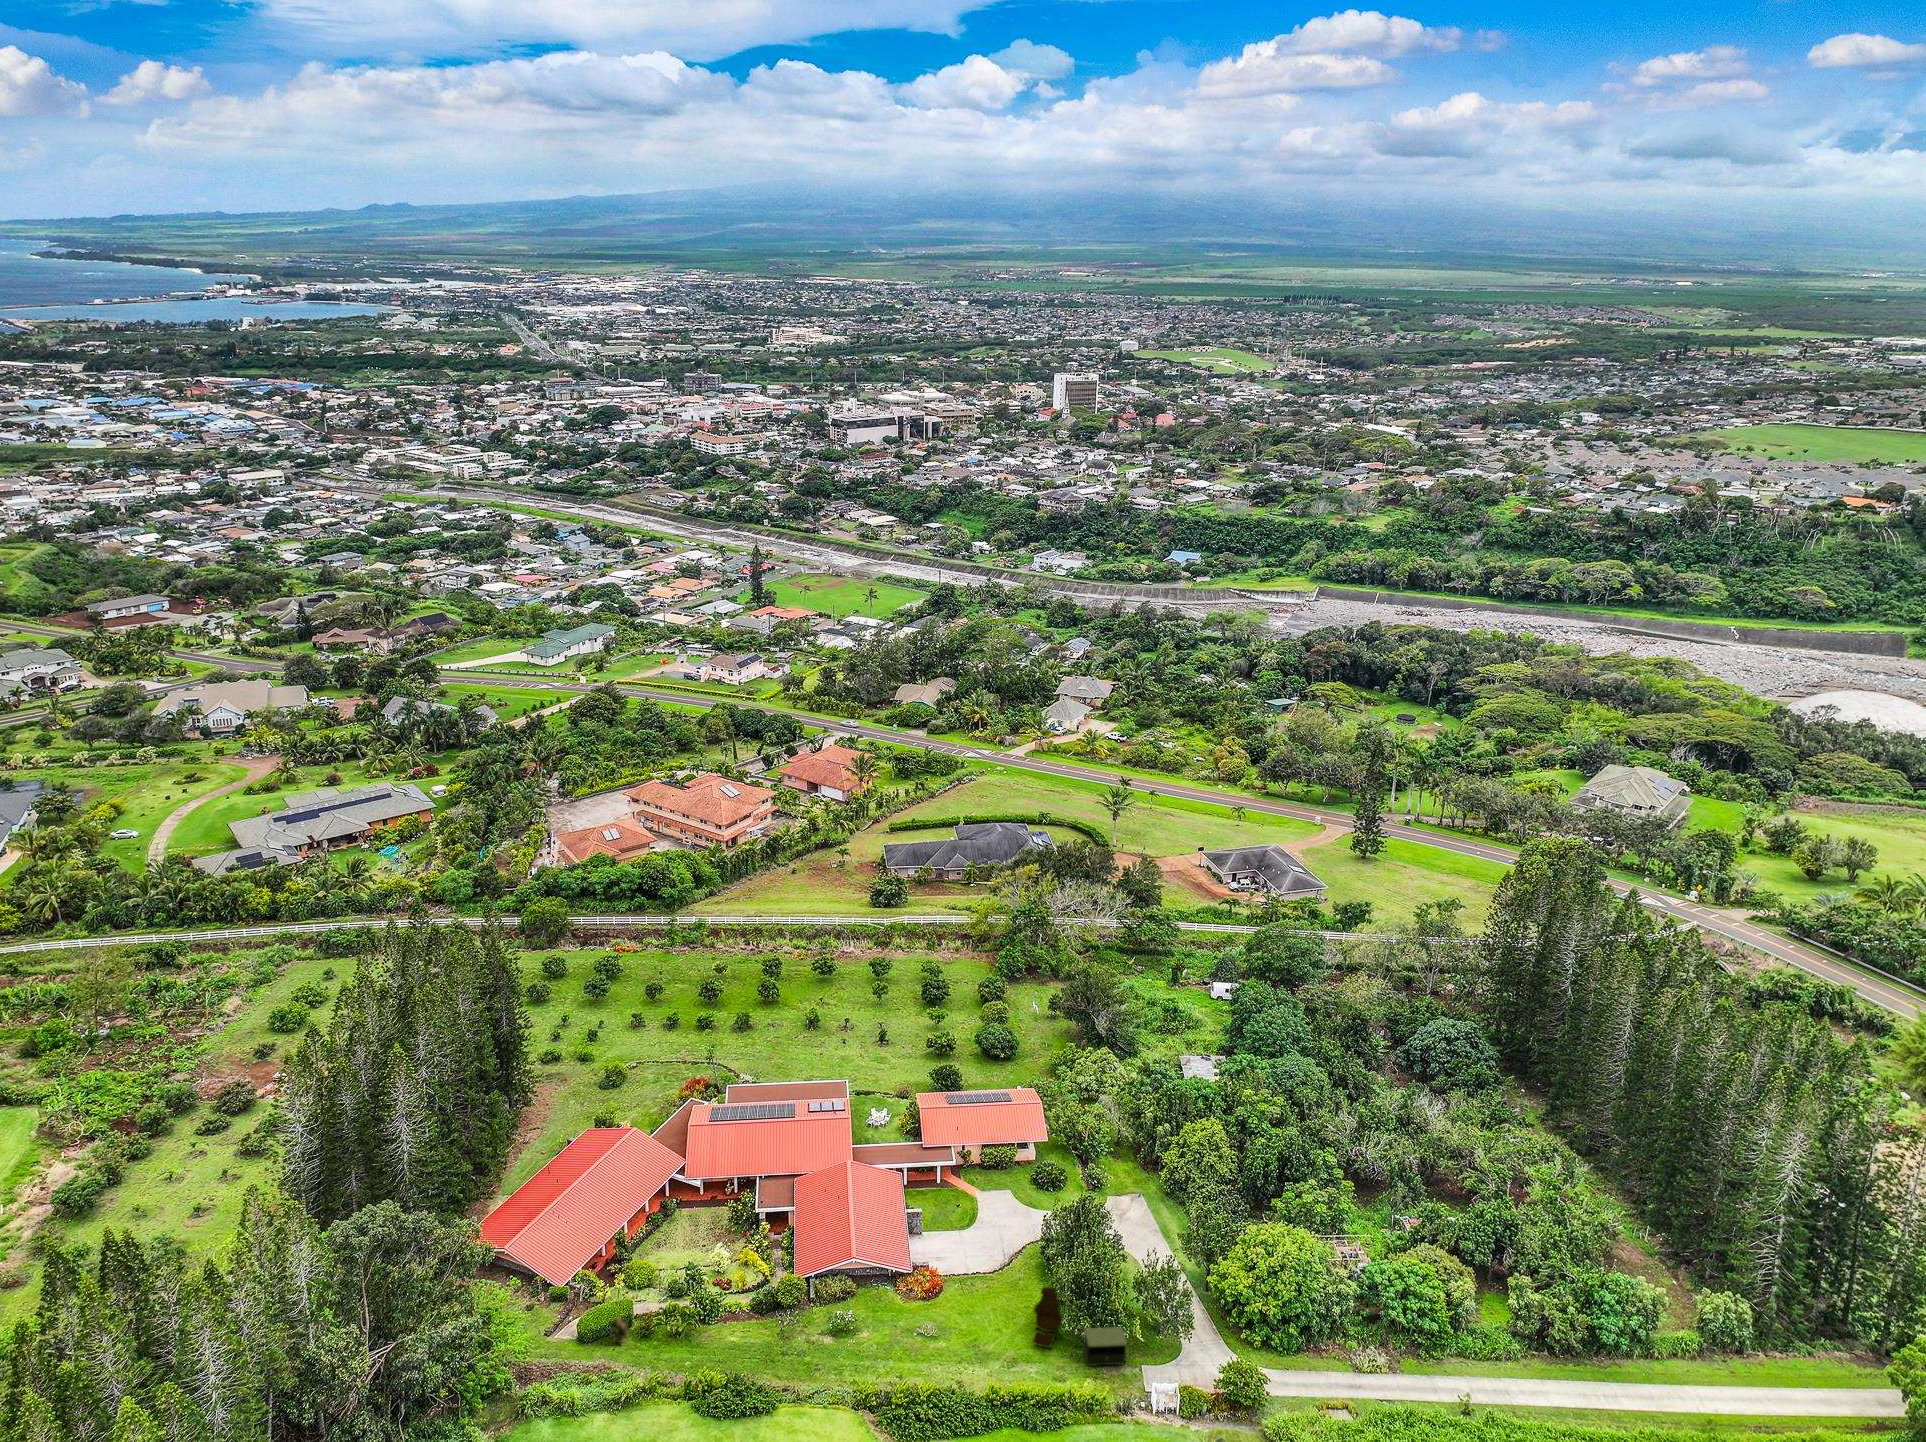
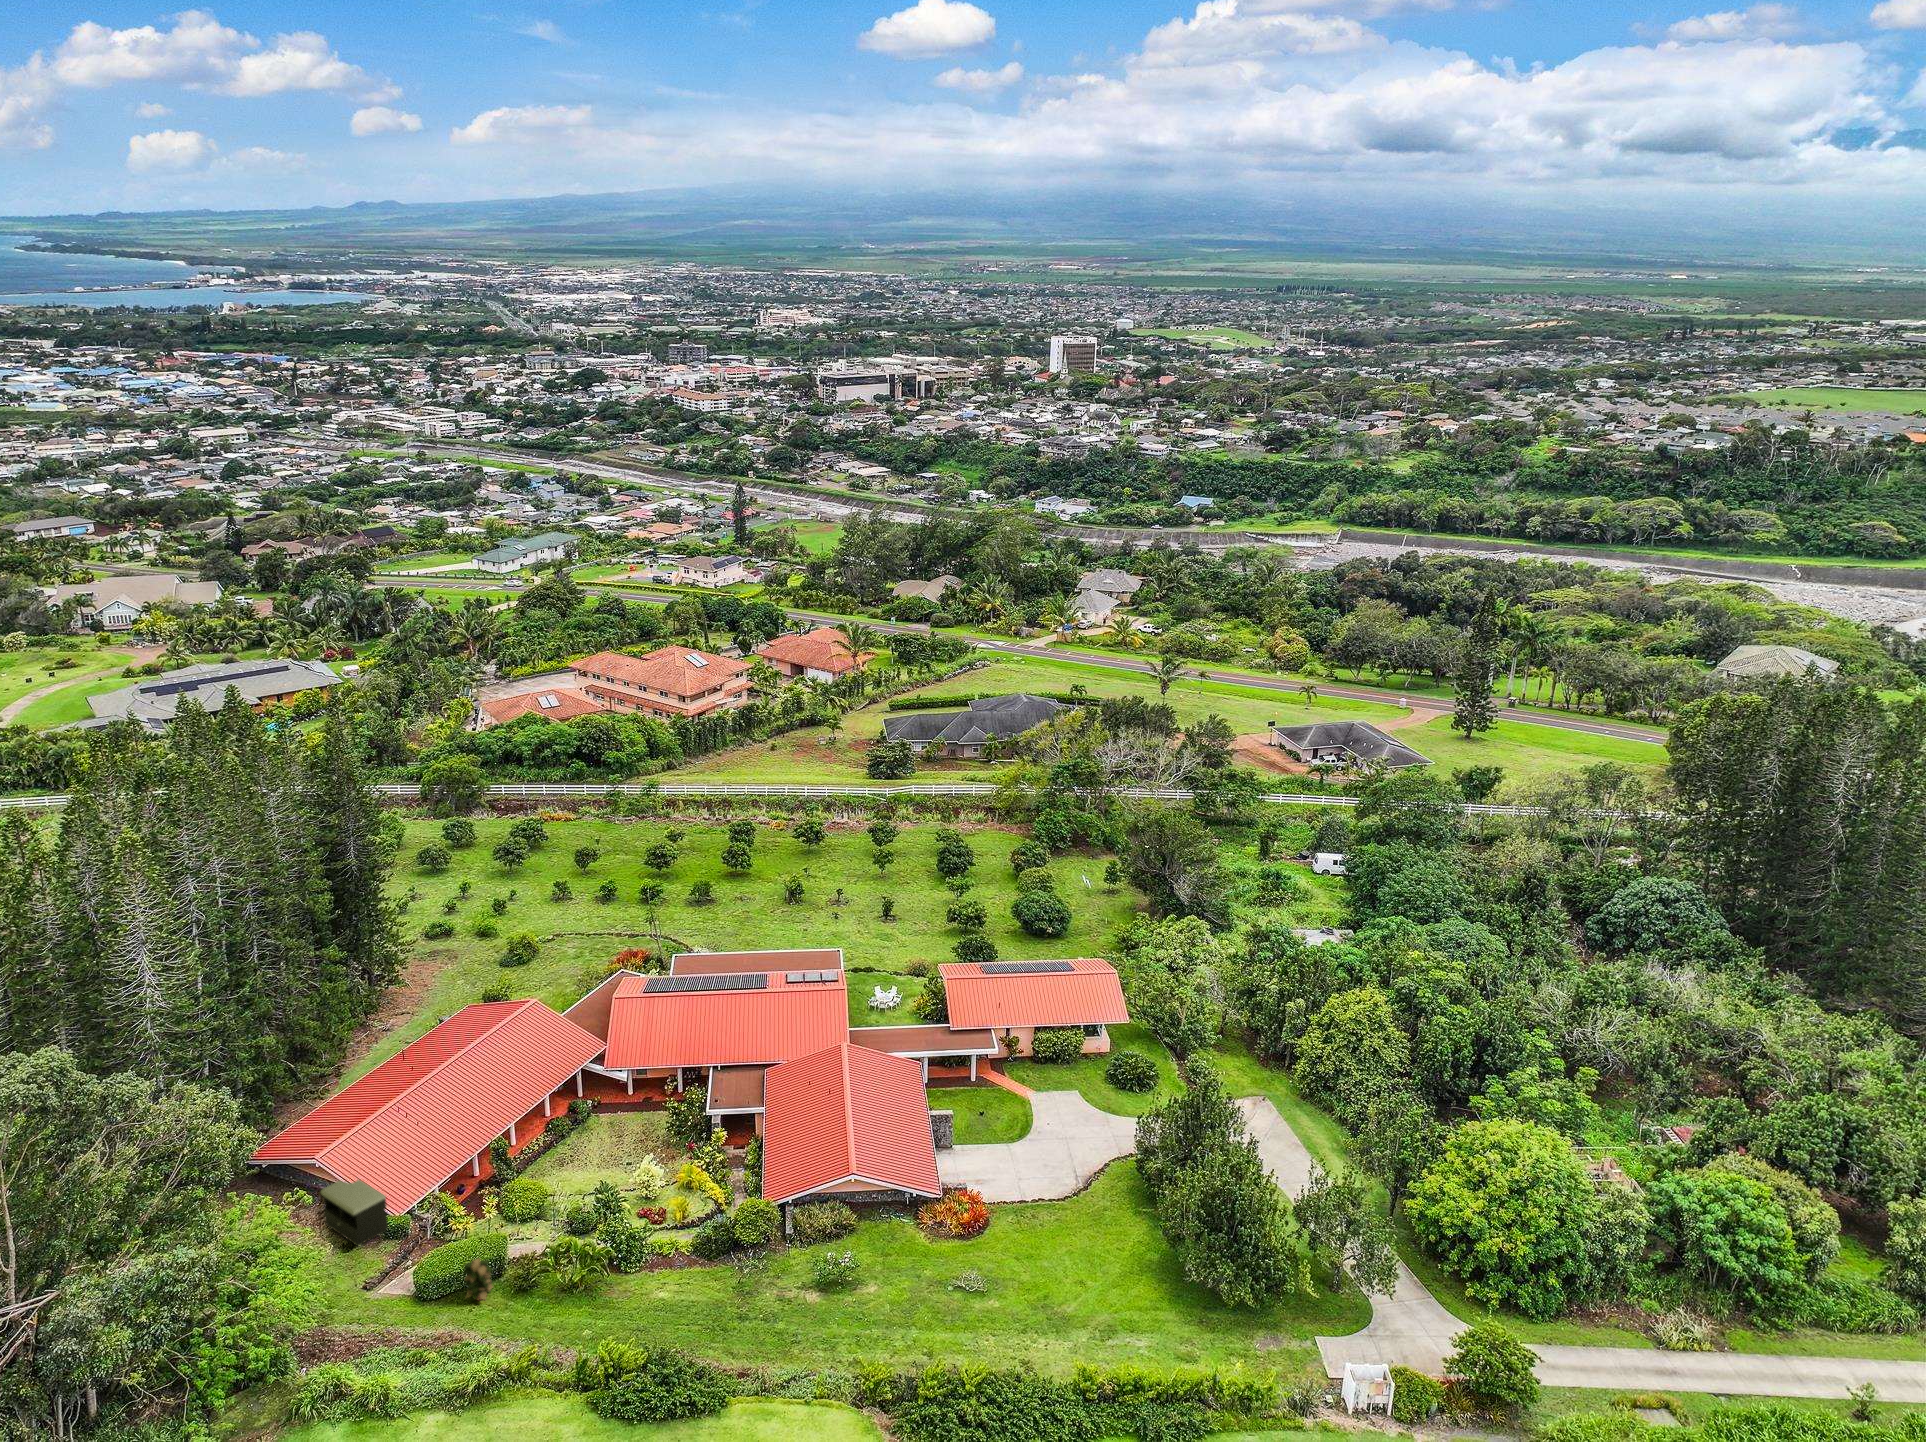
lounge chair: present [1033,1287,1062,1348] -> none [1139,1214,1191,1316]
storage bench: present [1083,1327,1127,1366] -> present [321,1177,388,1246]

